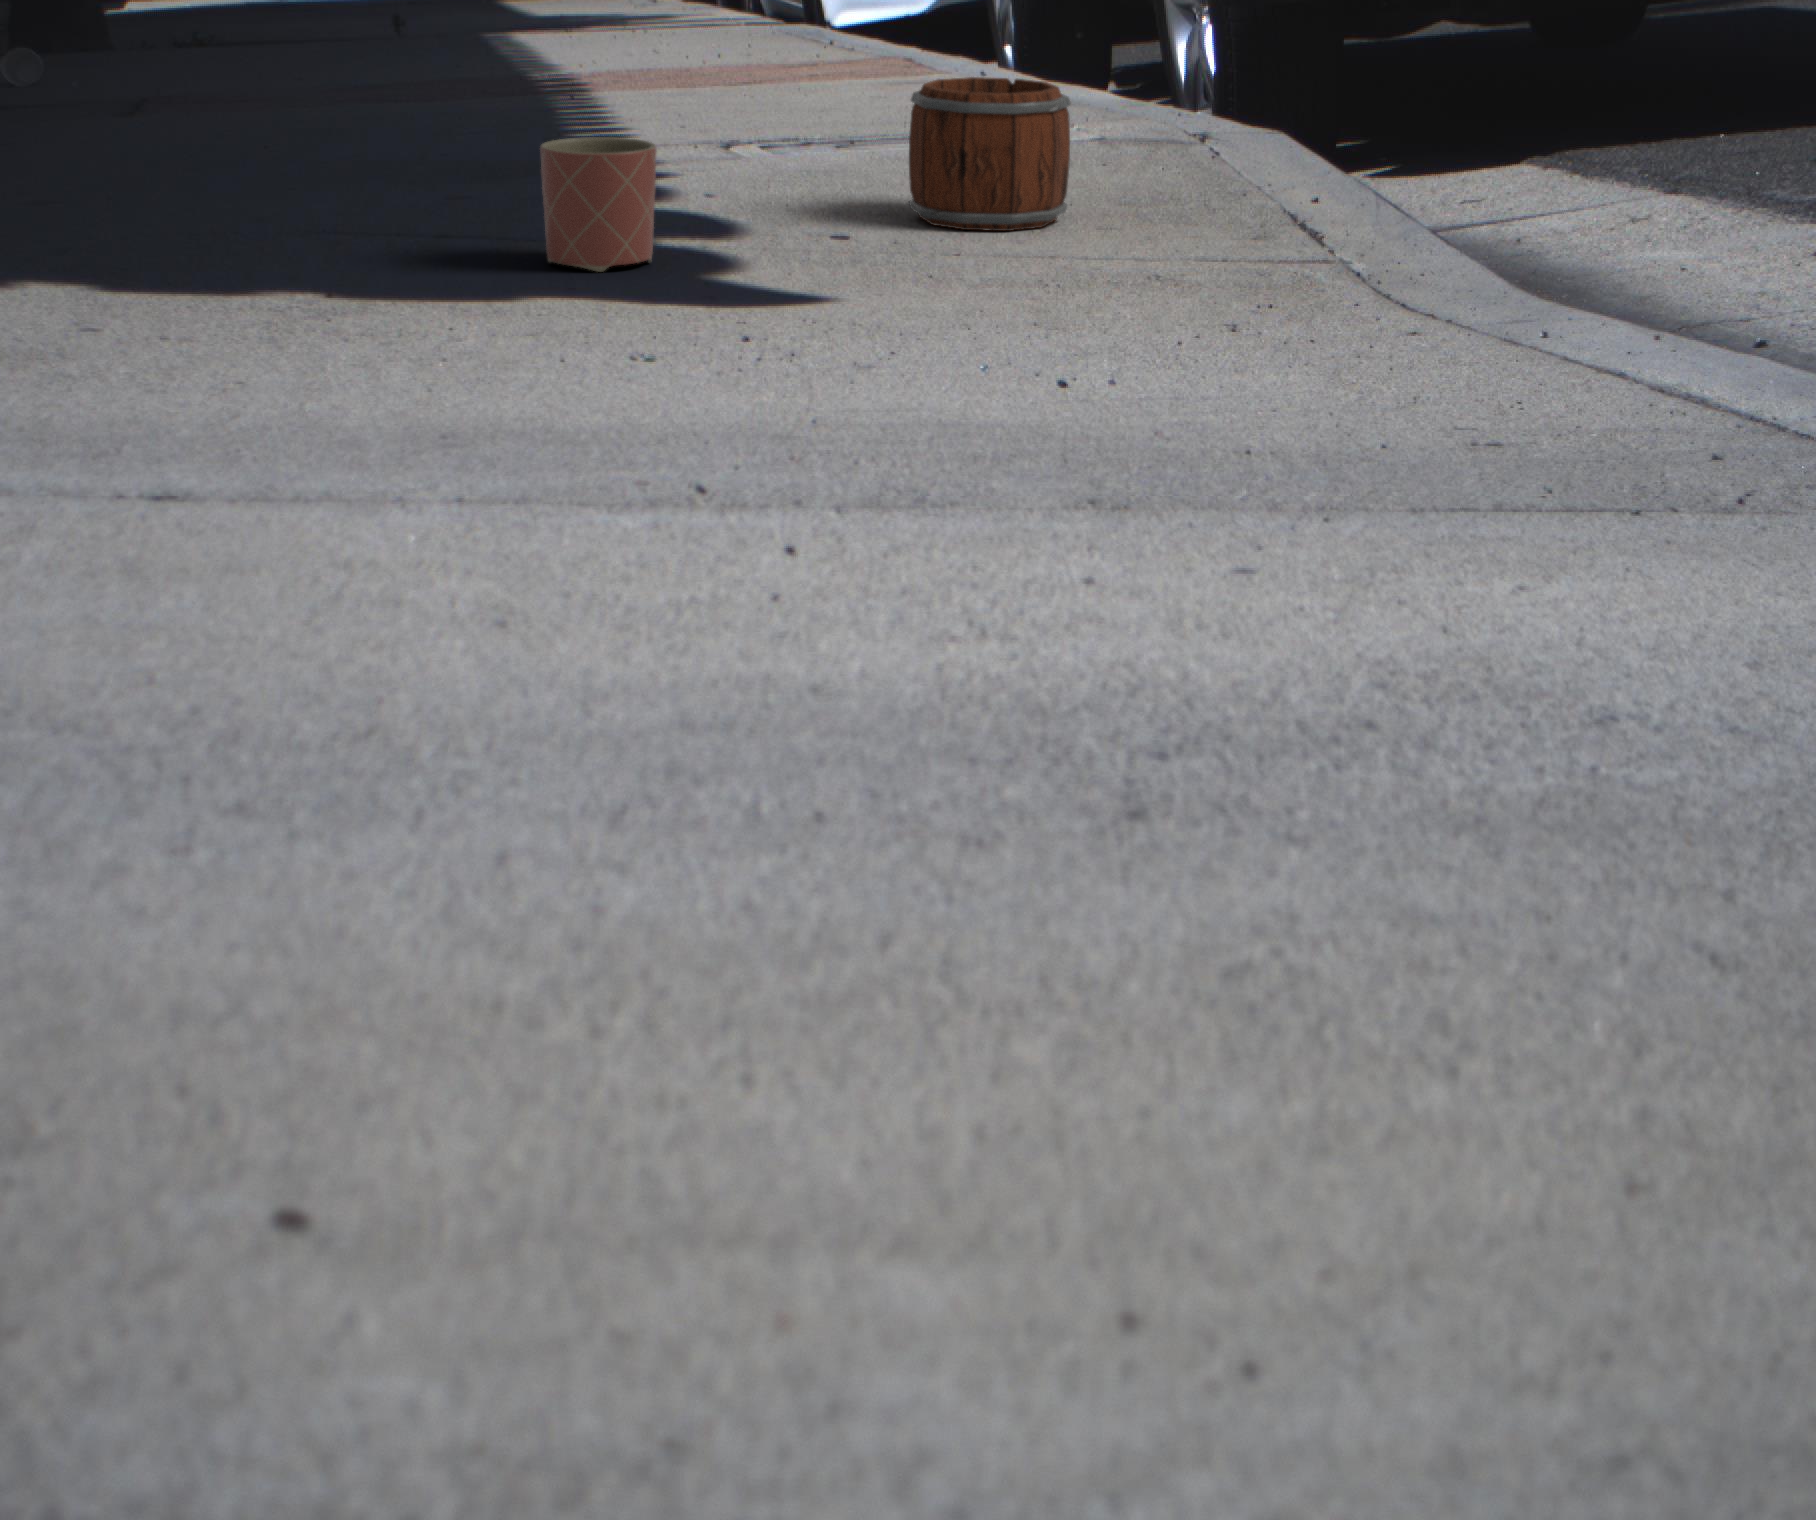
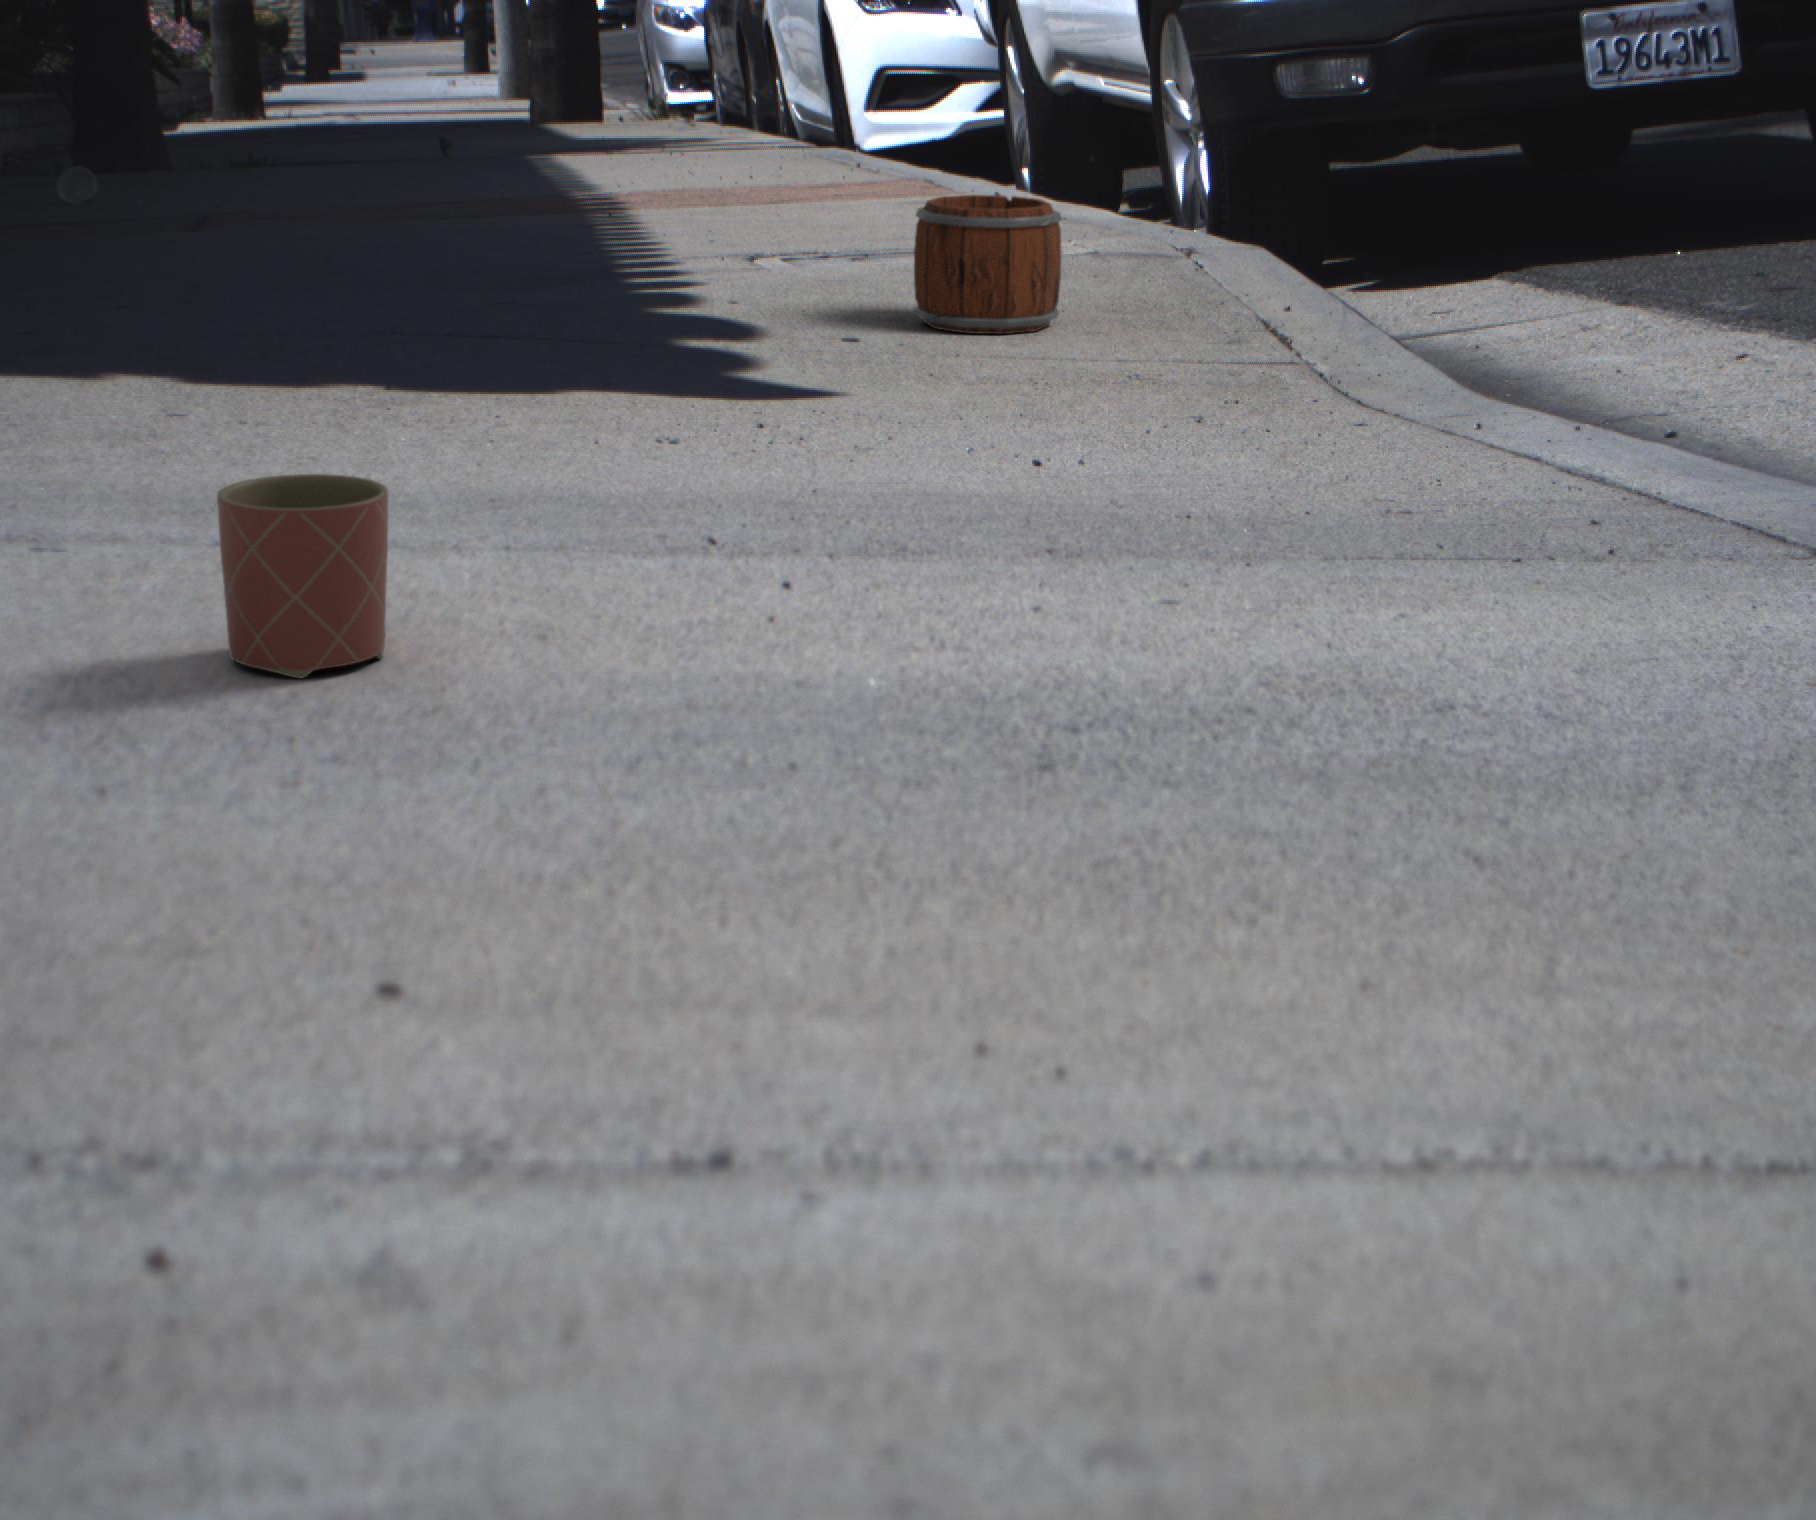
planter: present [540,137,656,272] -> present [217,474,389,678]

